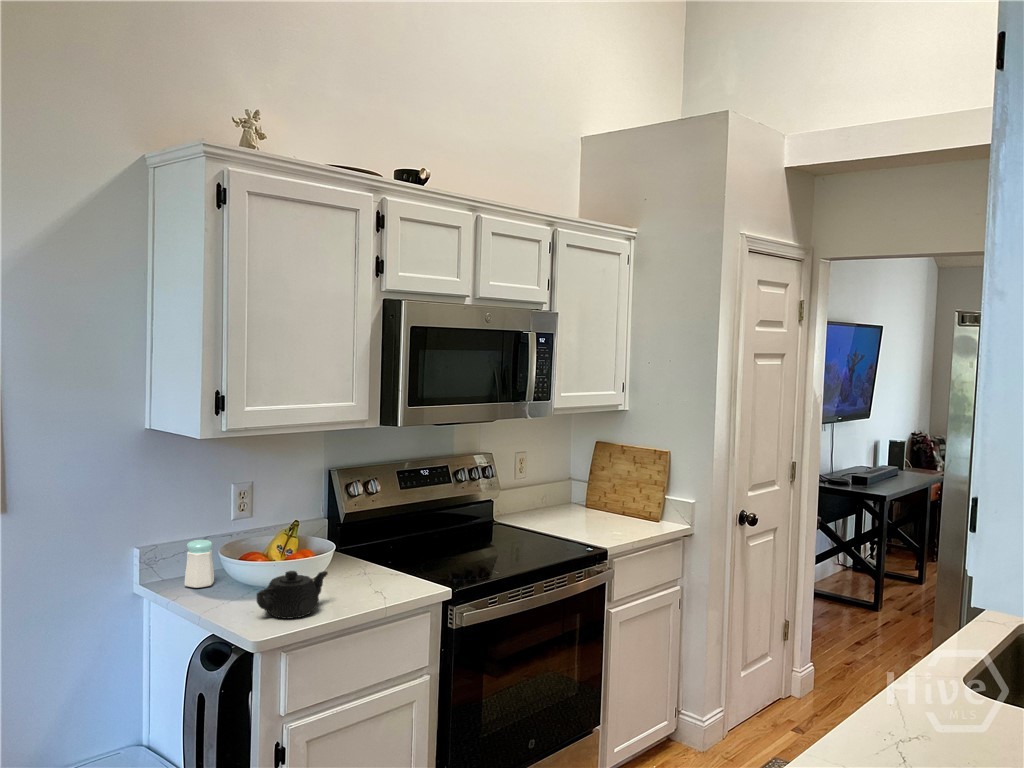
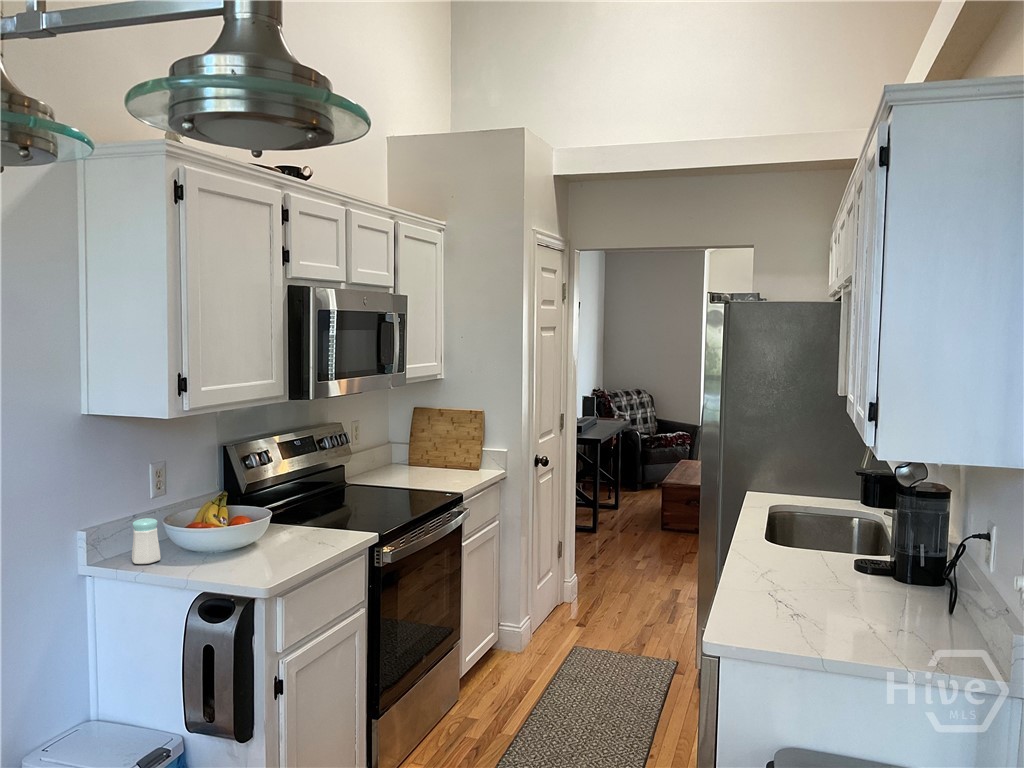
teapot: present [257,571,328,618] -> none [241,529,291,573]

